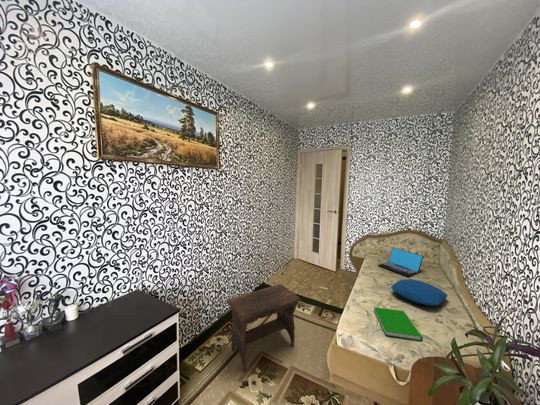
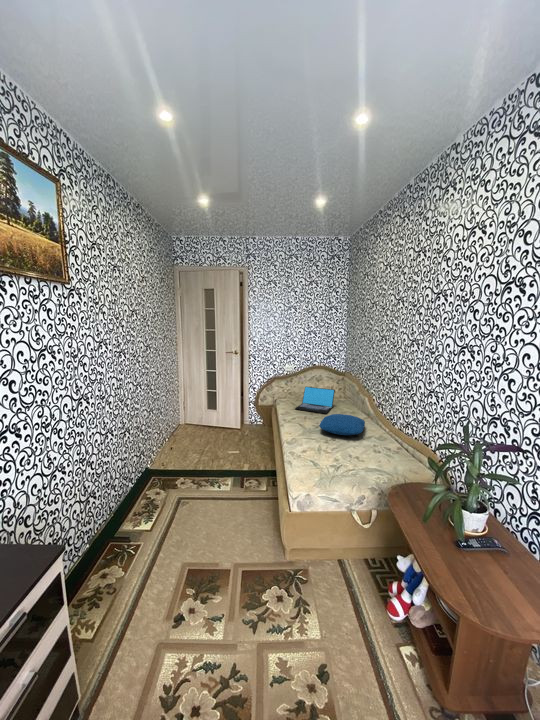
footstool: present [227,284,301,371] -> none [117,458,229,600]
book: present [374,307,423,341] -> none [313,446,365,474]

